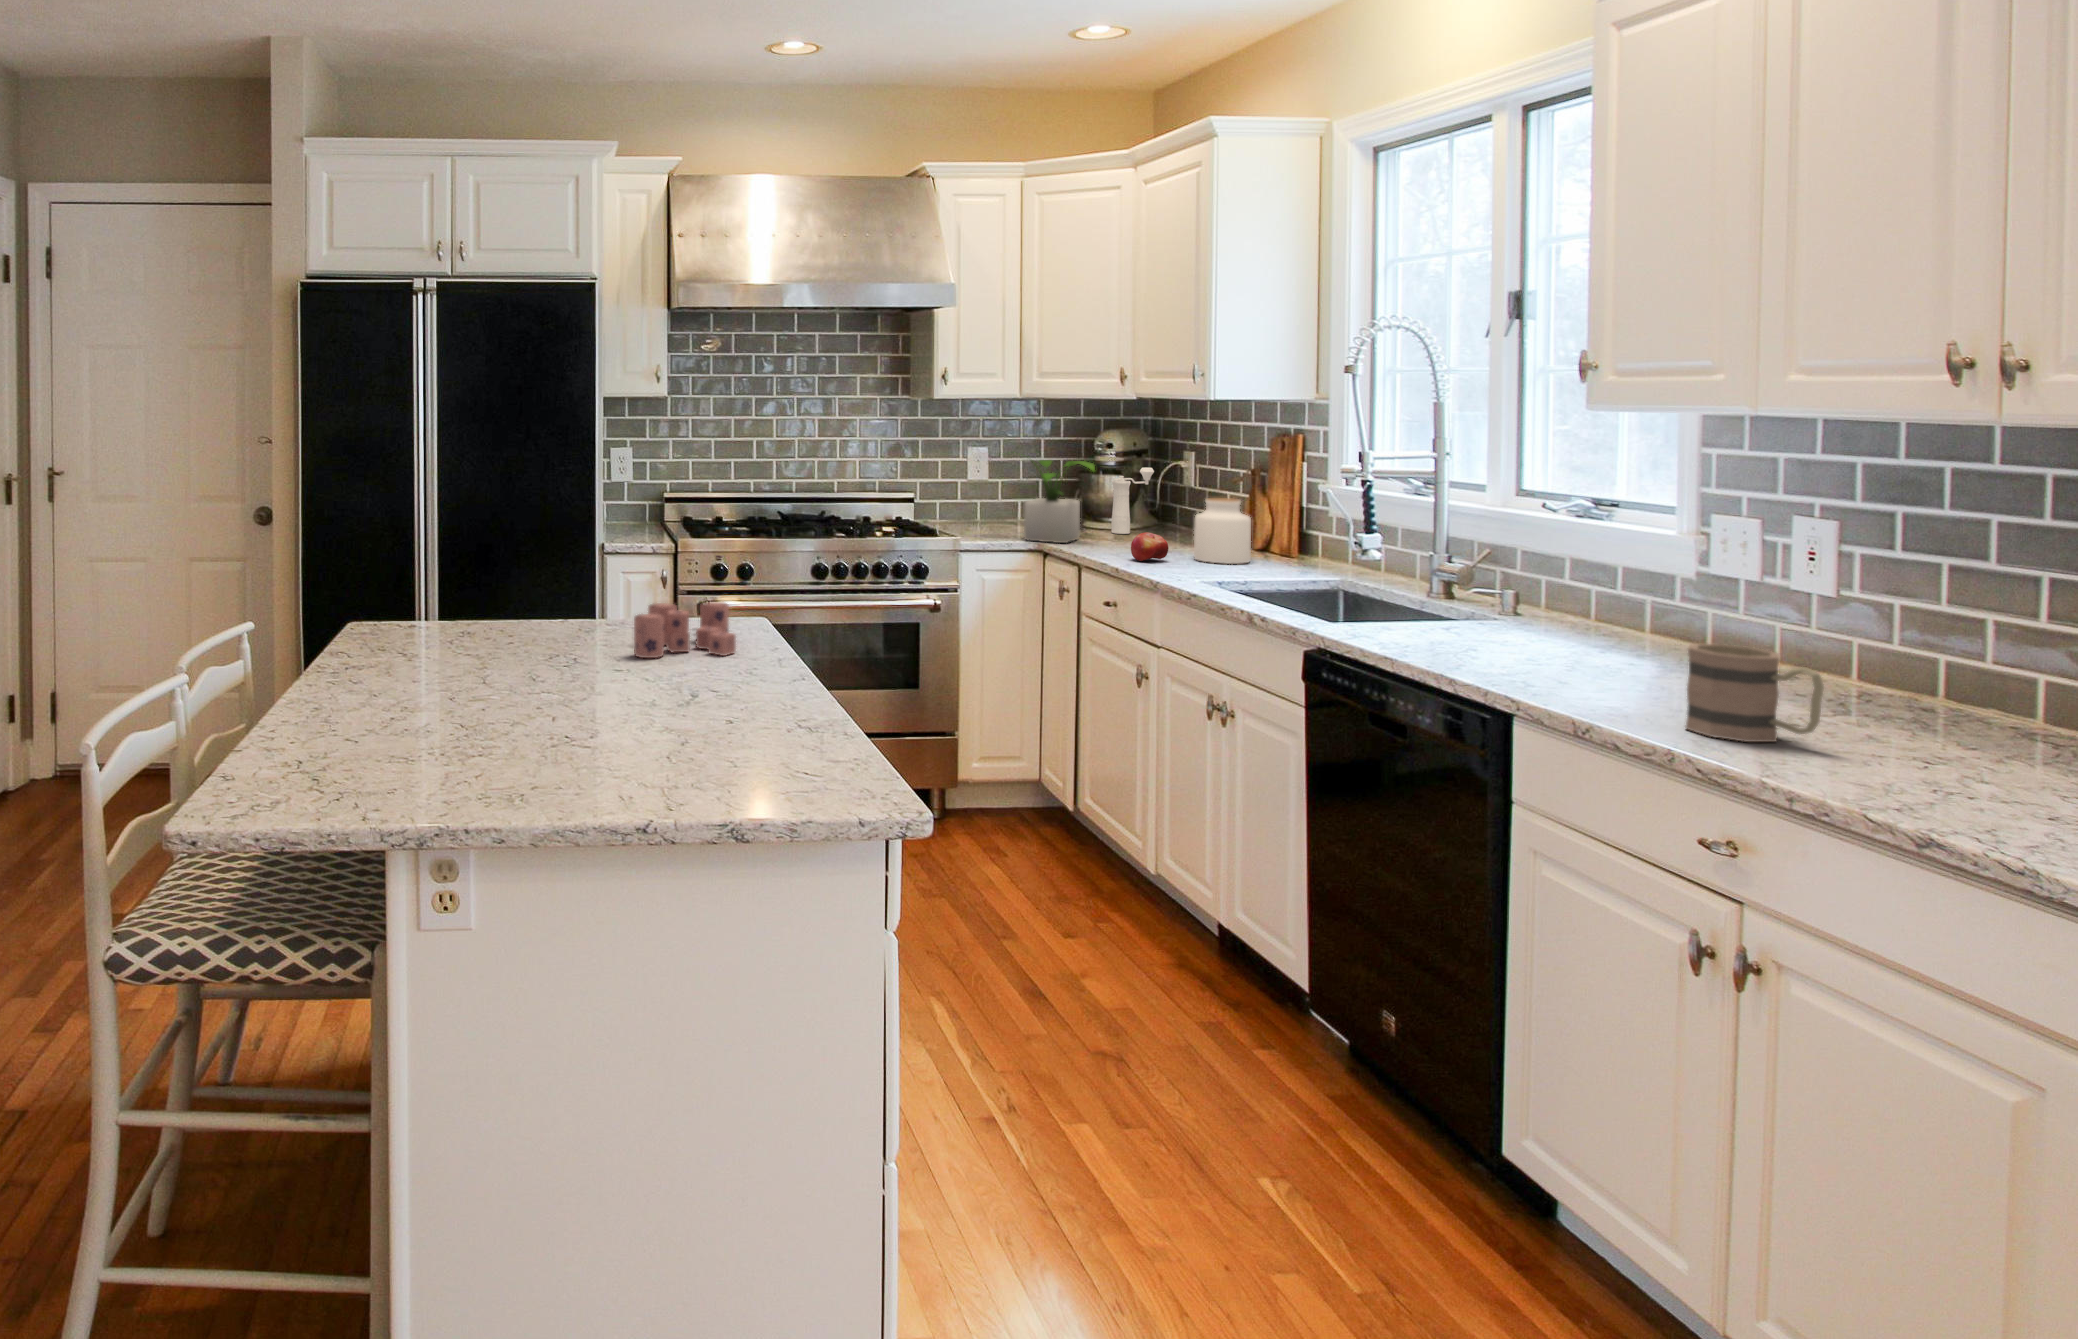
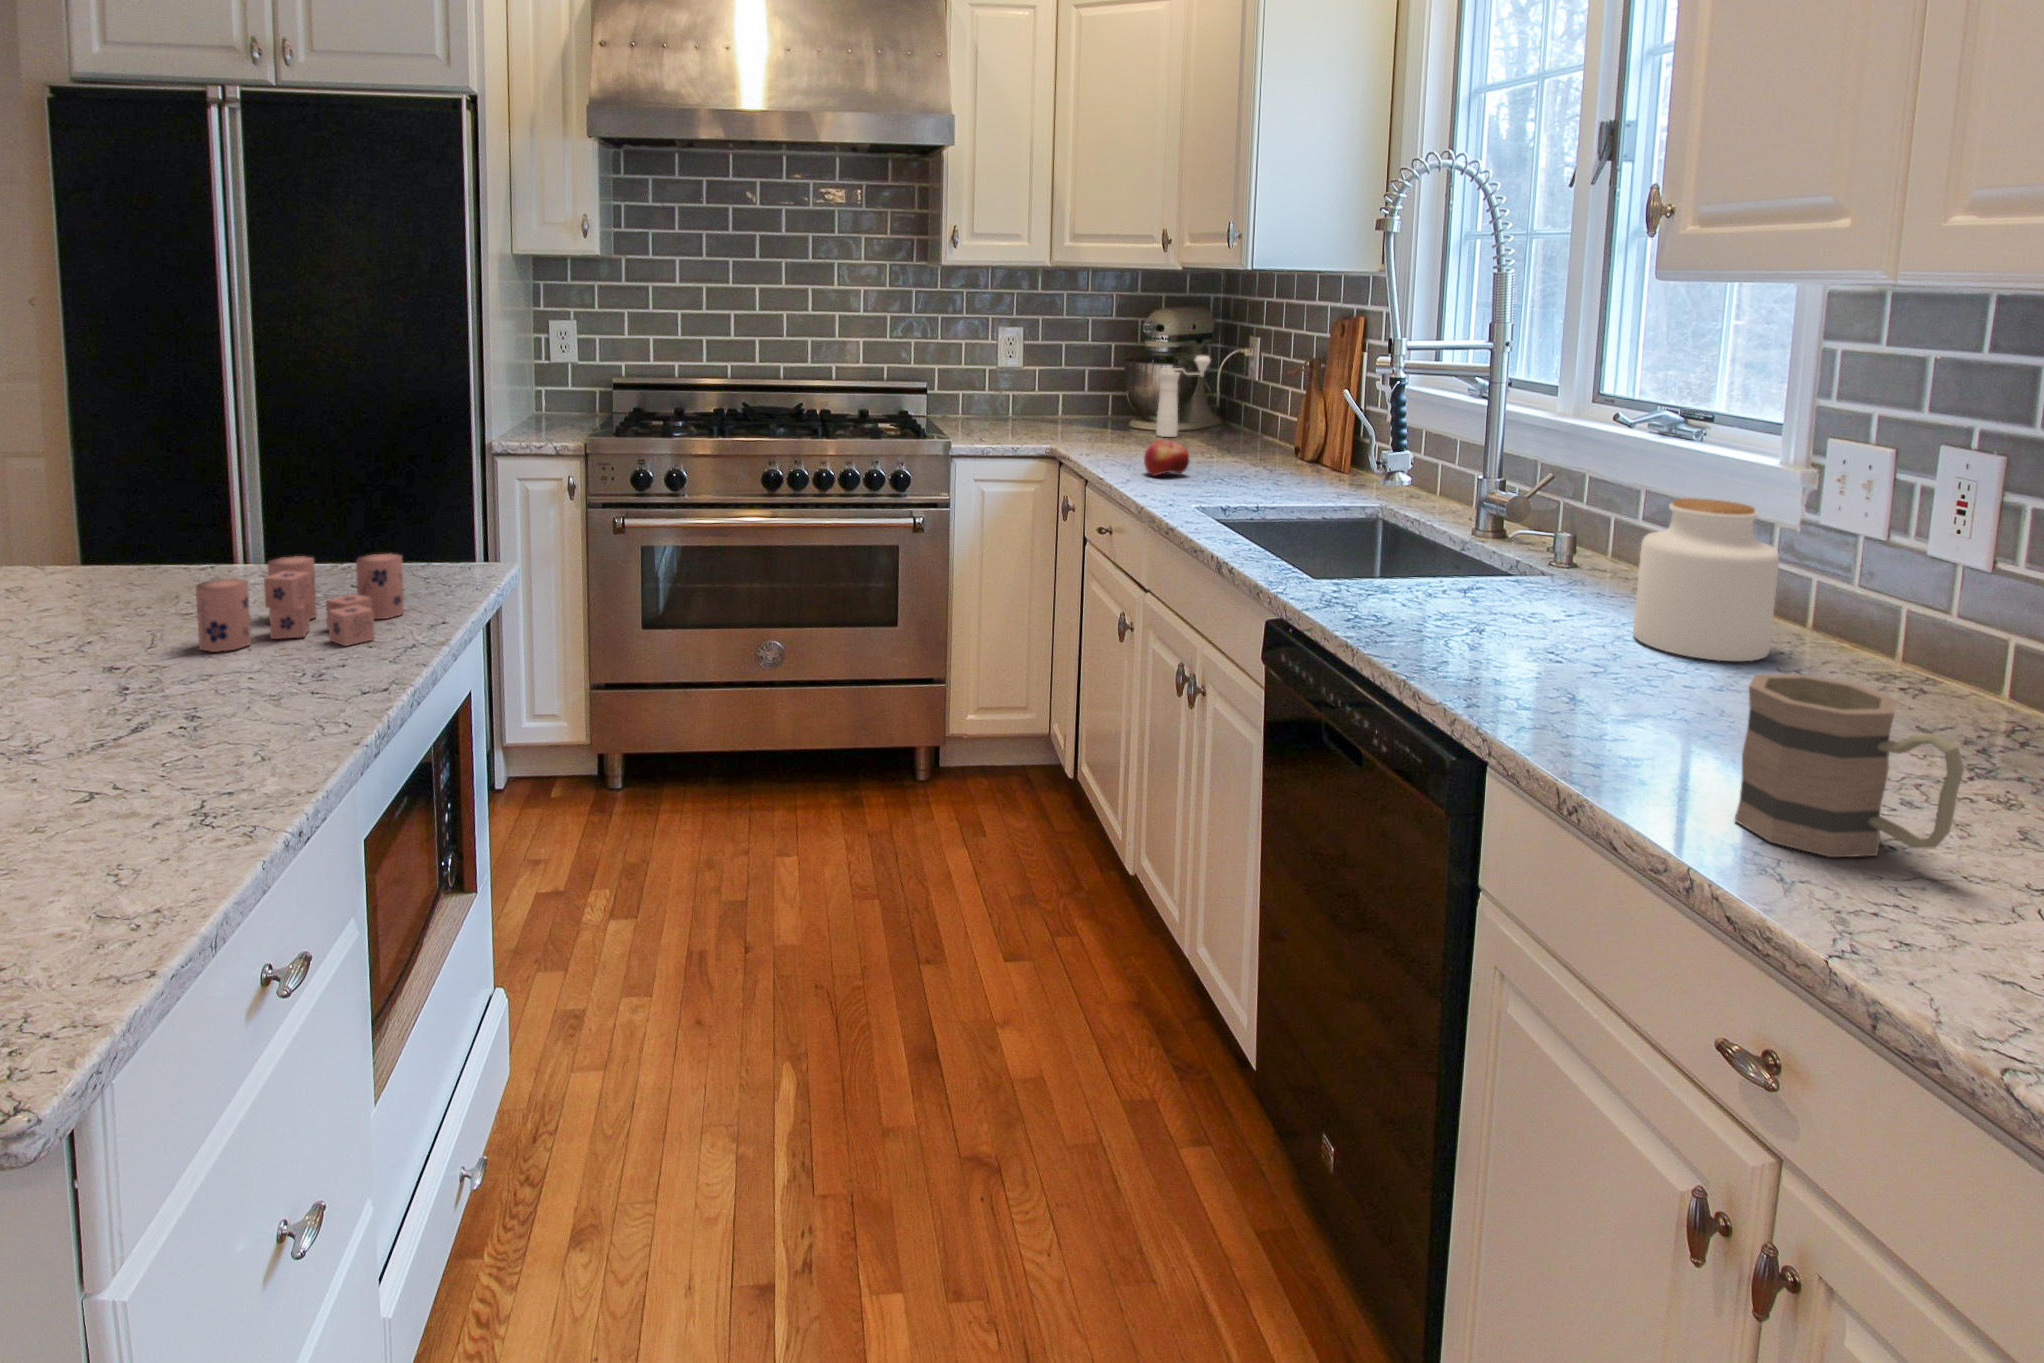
potted plant: present [1024,460,1095,543] -> none [997,333,1131,449]
jar: present [1194,498,1251,564] -> present [1633,498,1779,661]

